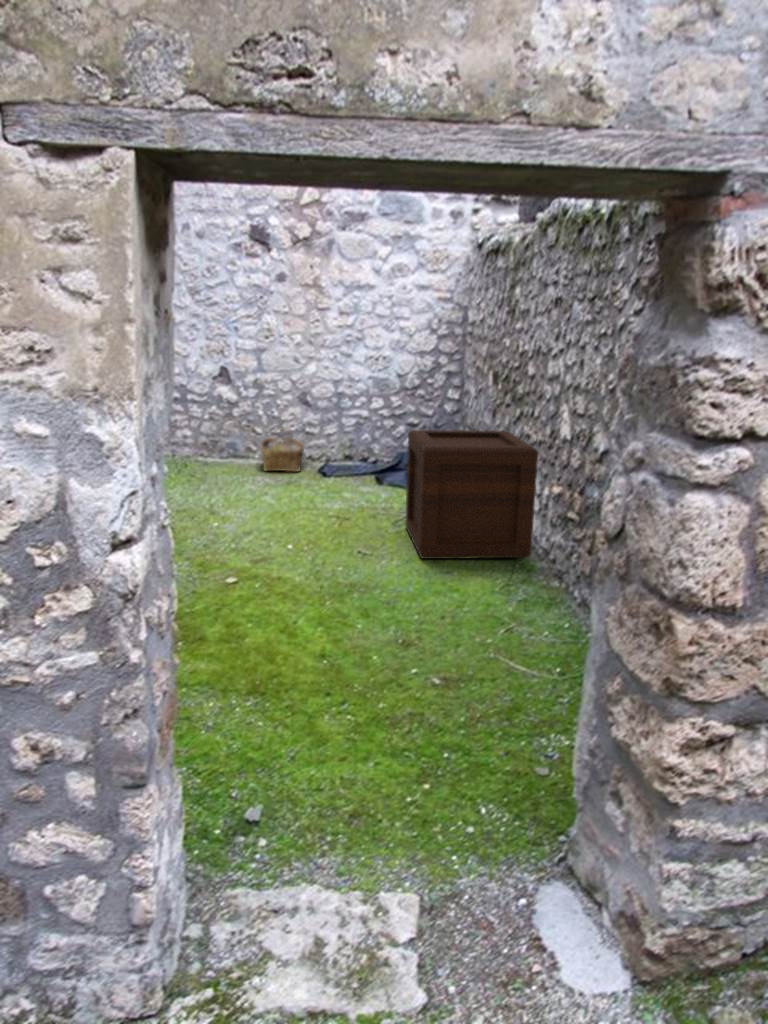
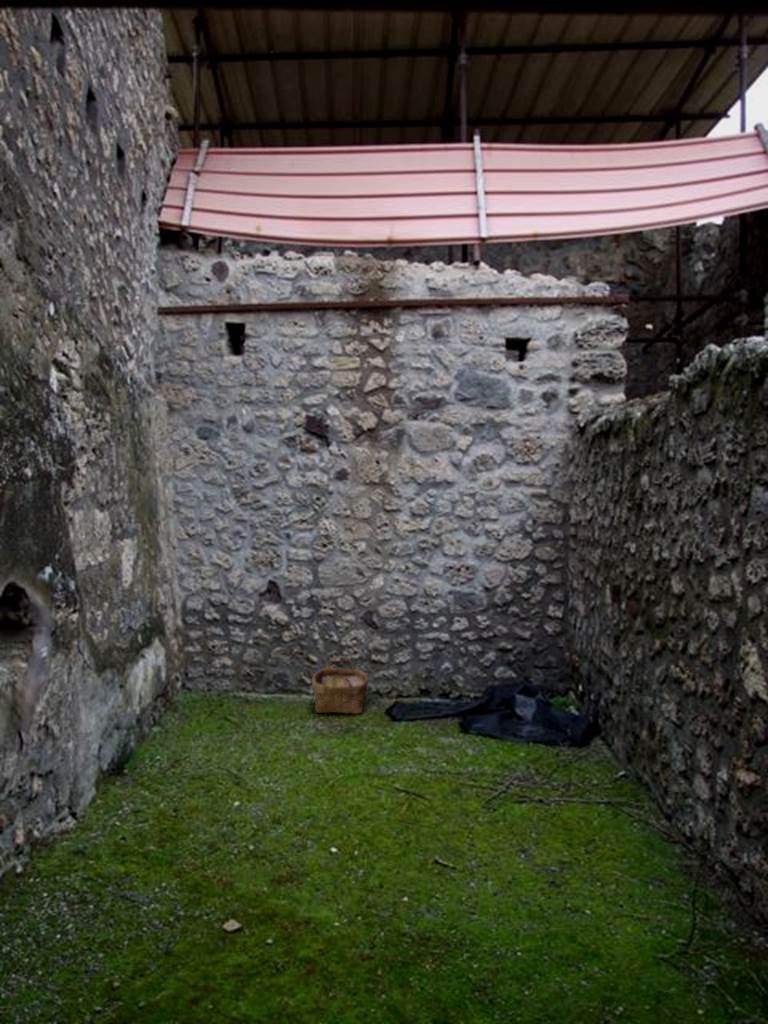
wooden crate: present [405,430,538,559] -> none [501,673,709,888]

